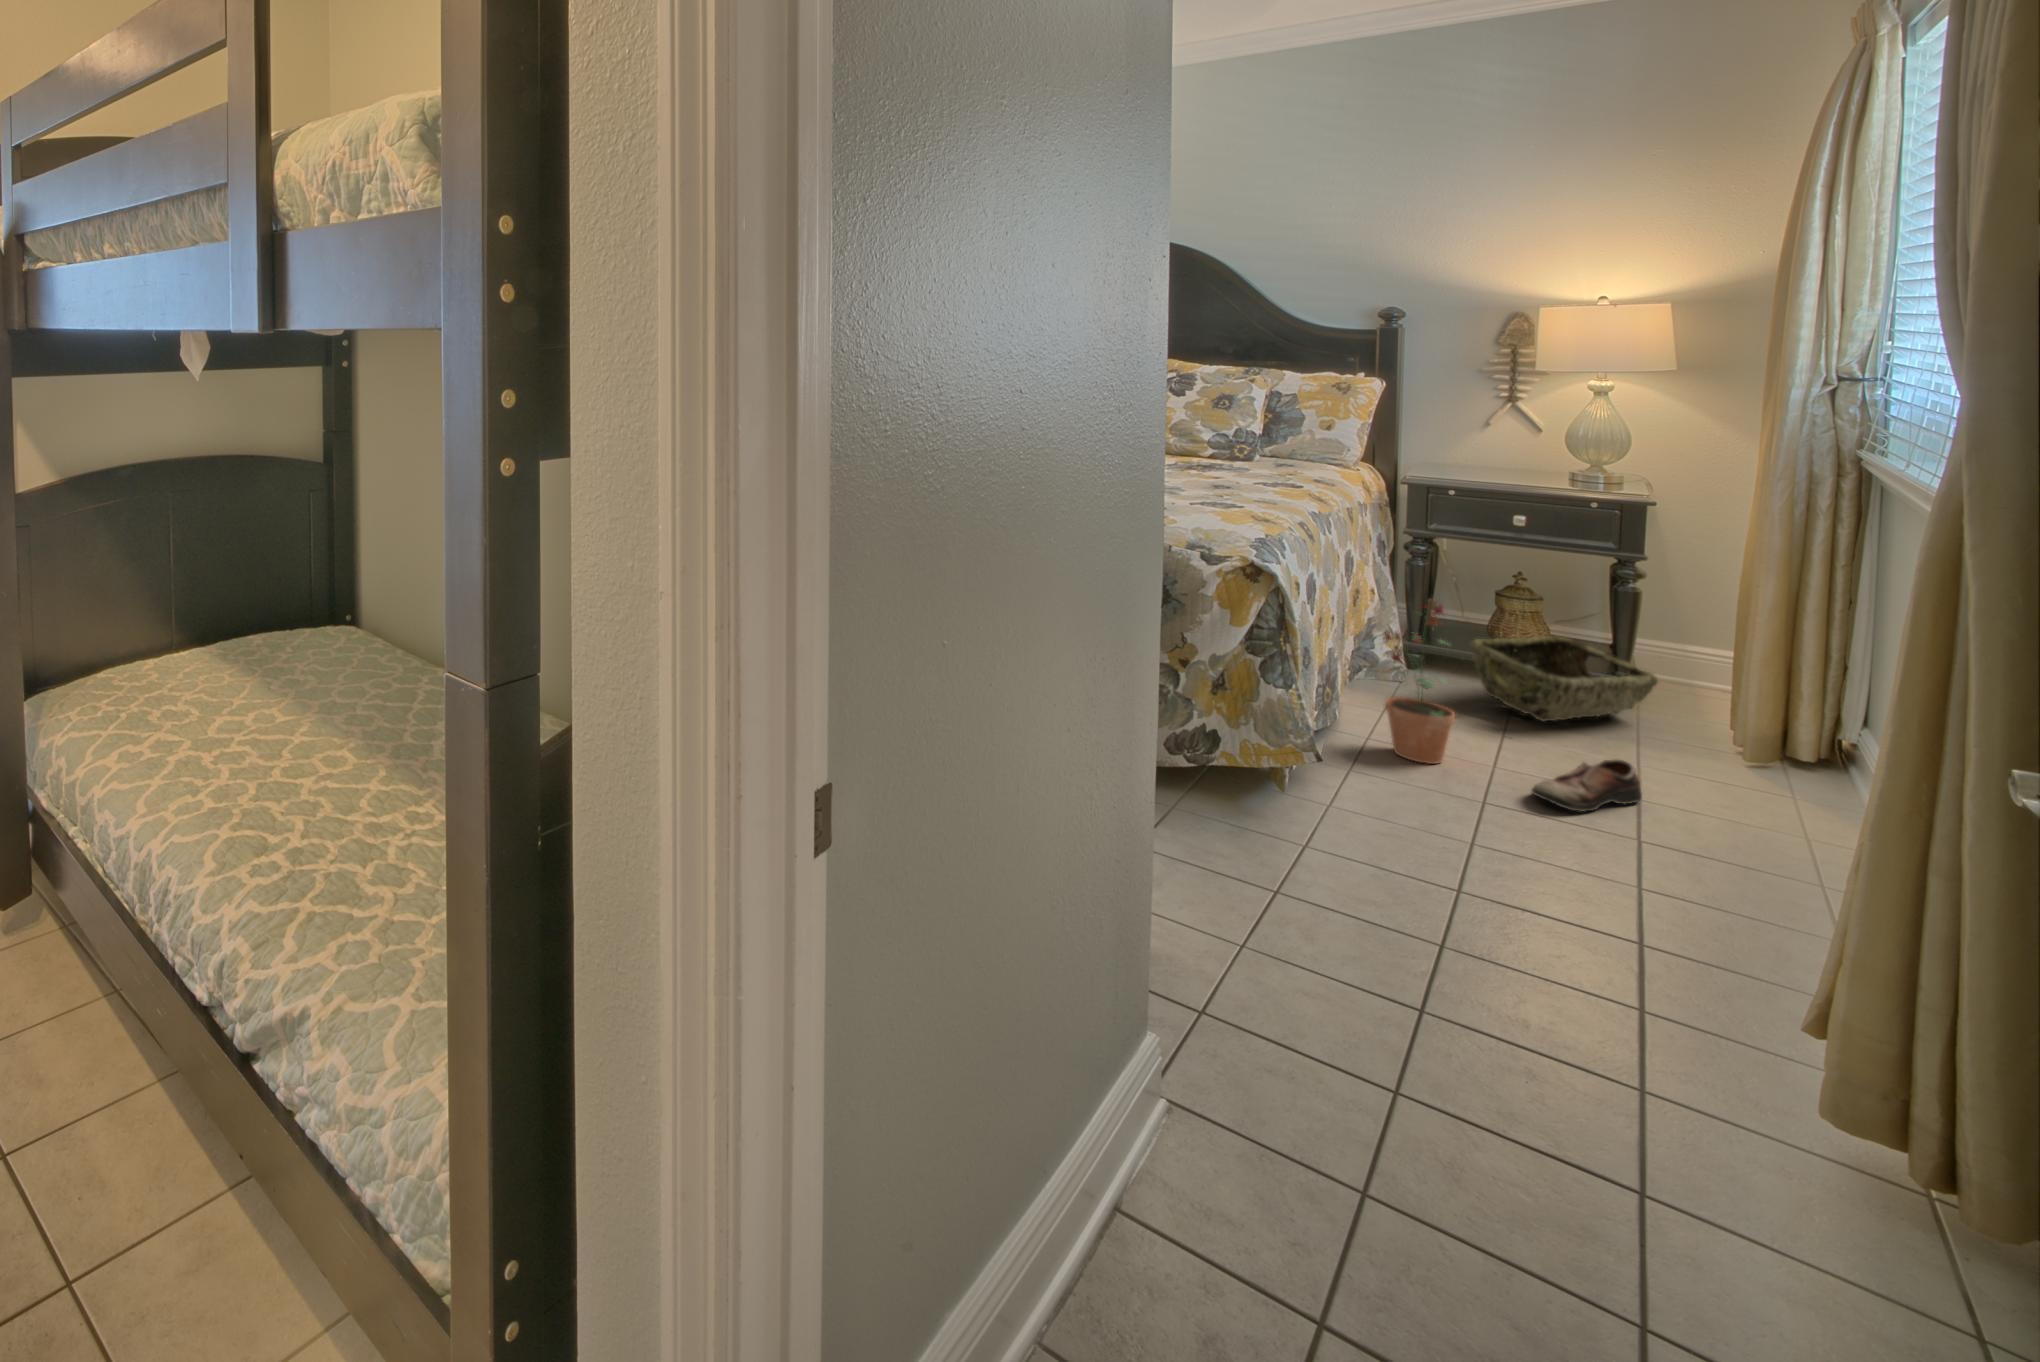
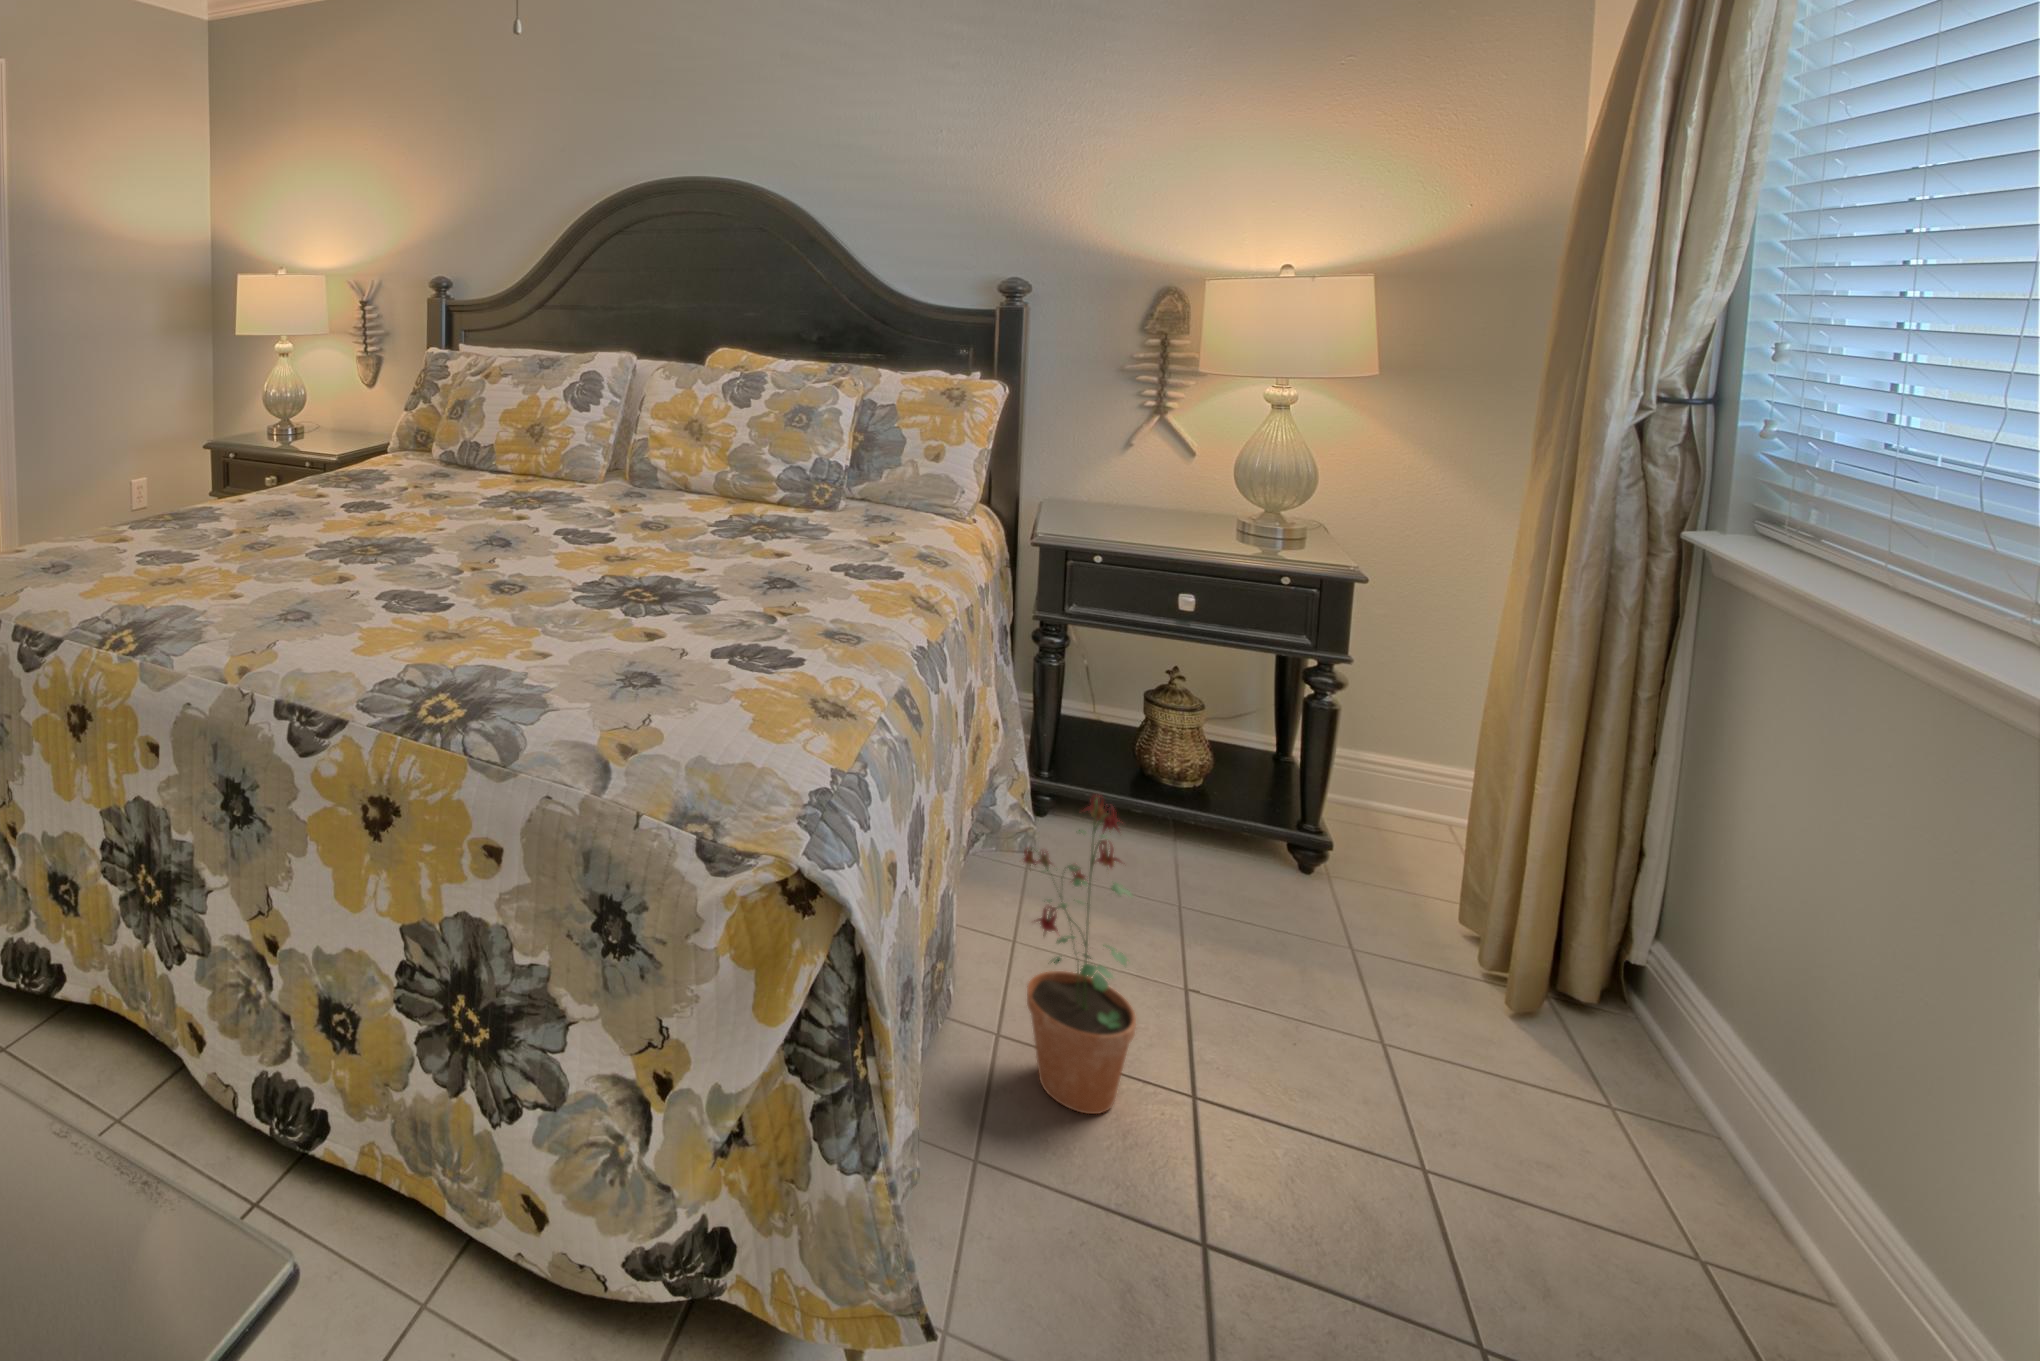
woven basket: present [1471,636,1658,721] -> none [1127,771,1366,941]
shoe: present [1532,760,1642,811] -> none [1267,1096,1427,1257]

